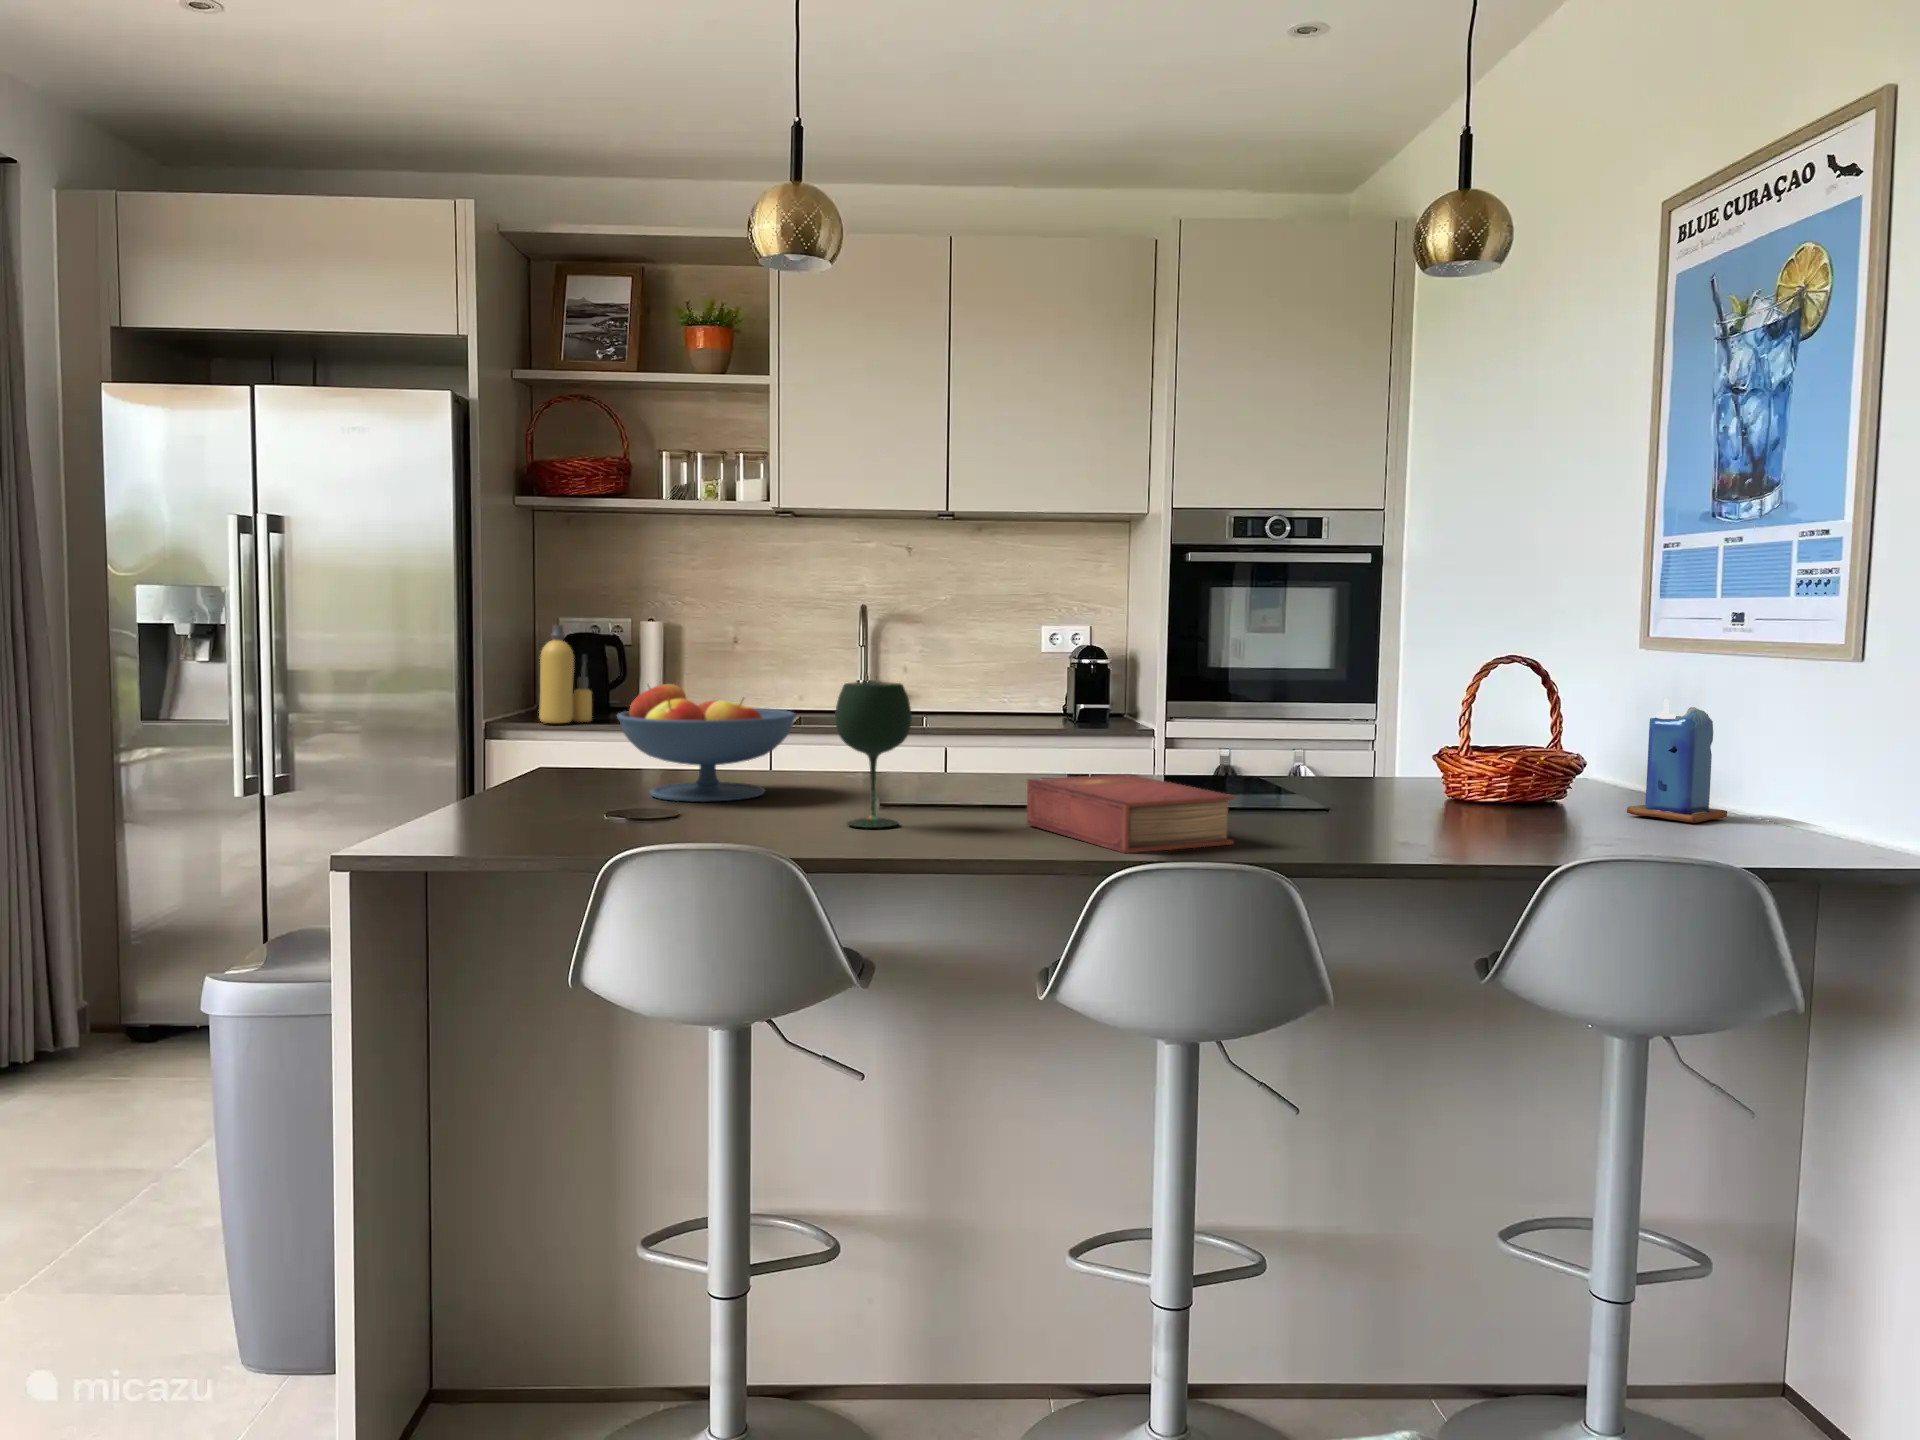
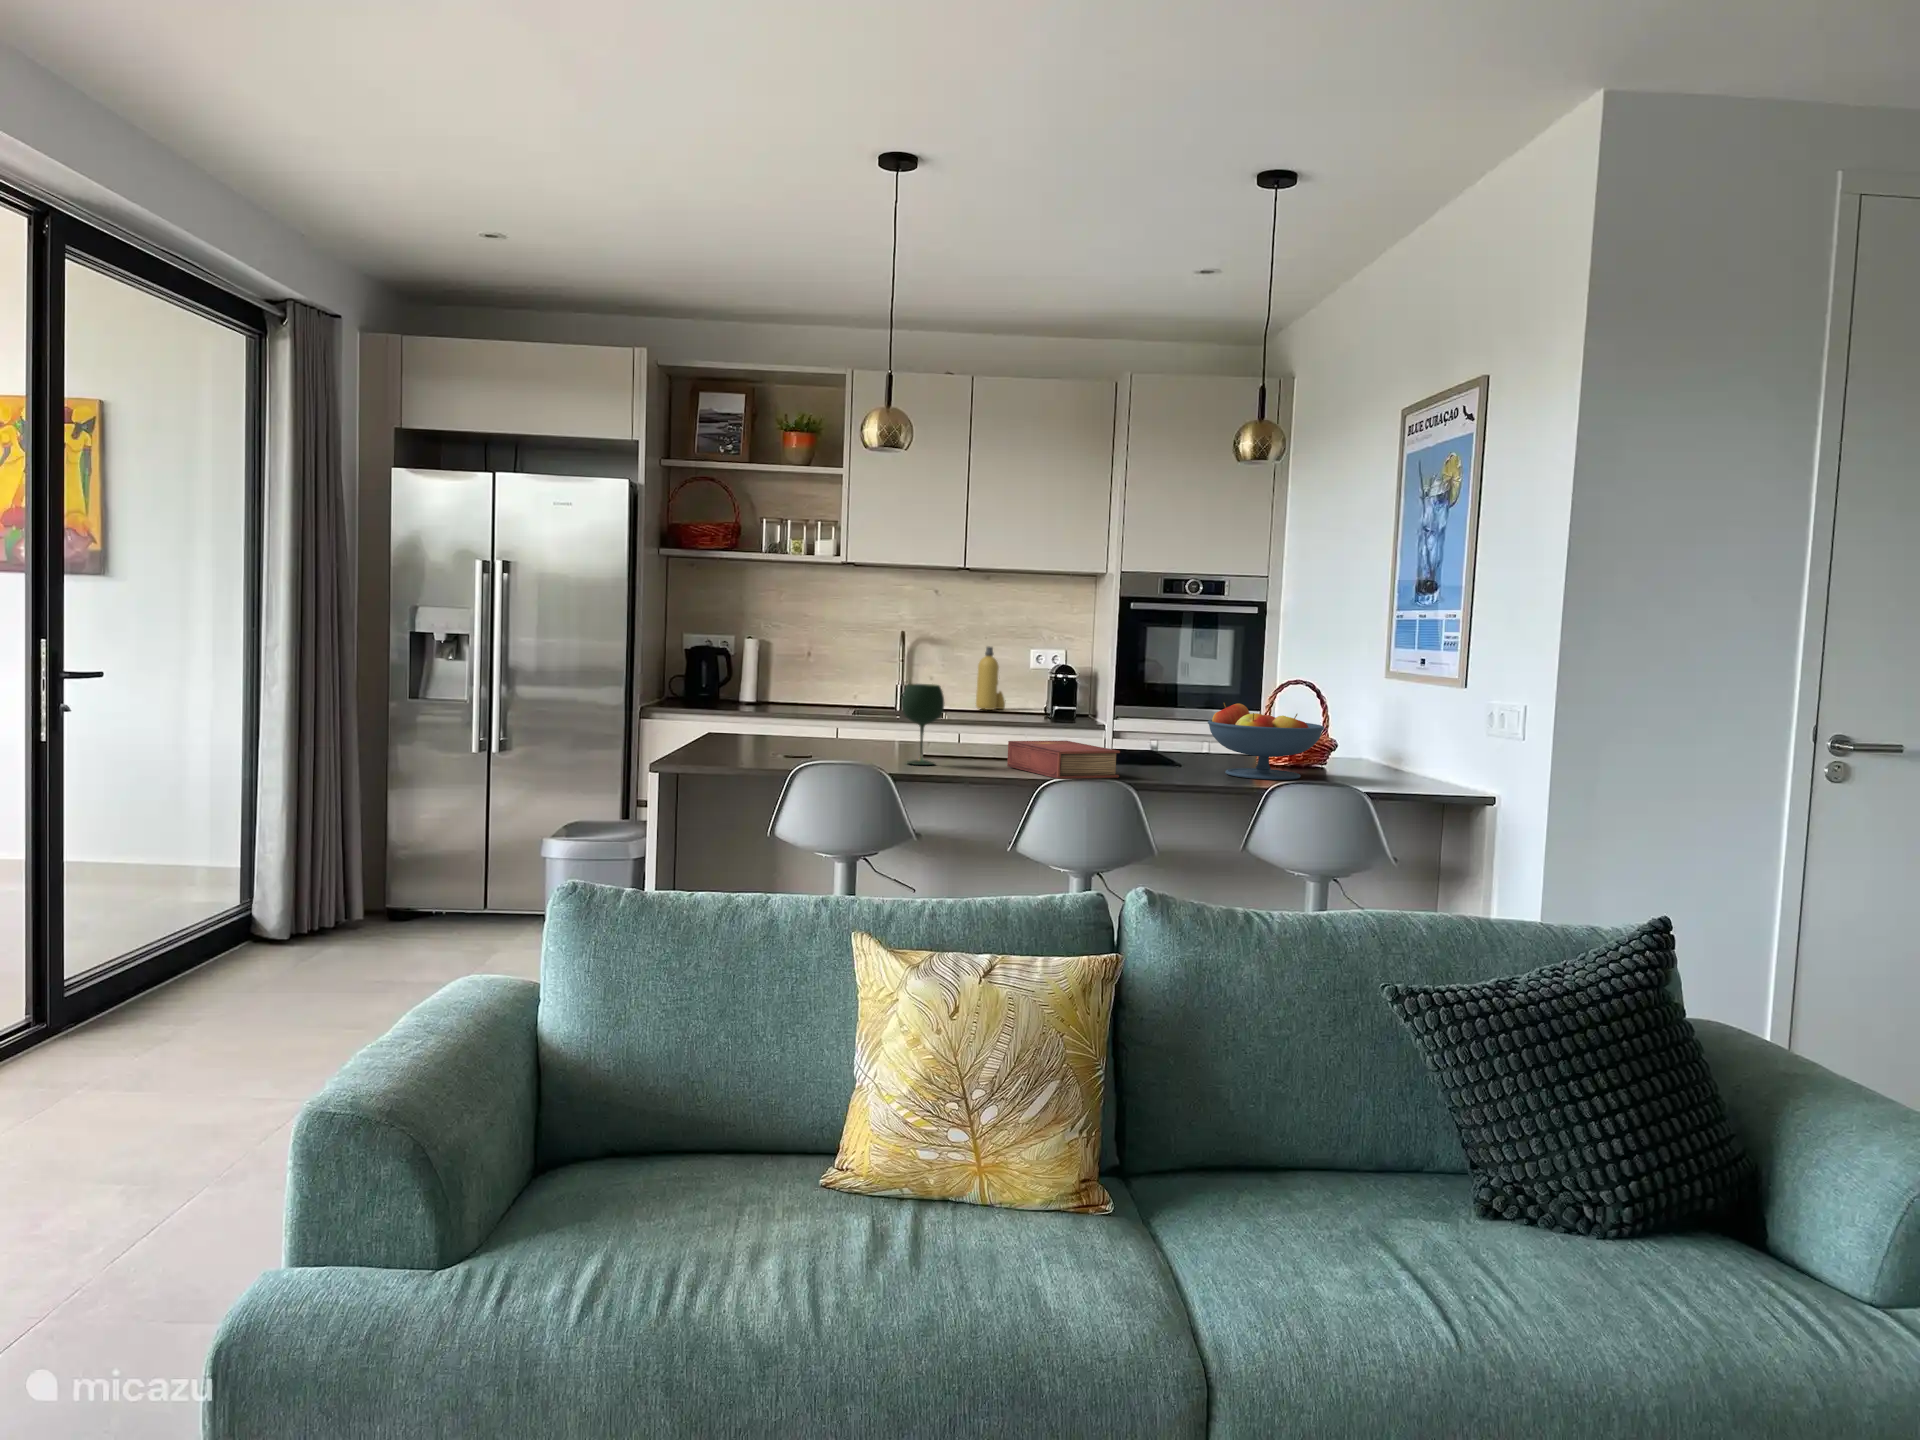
bottle: present [539,625,592,723] -> present [976,647,1005,710]
fruit bowl: present [617,684,796,802] -> present [1208,703,1324,780]
candle: present [1627,698,1727,823] -> none [1358,707,1415,778]

